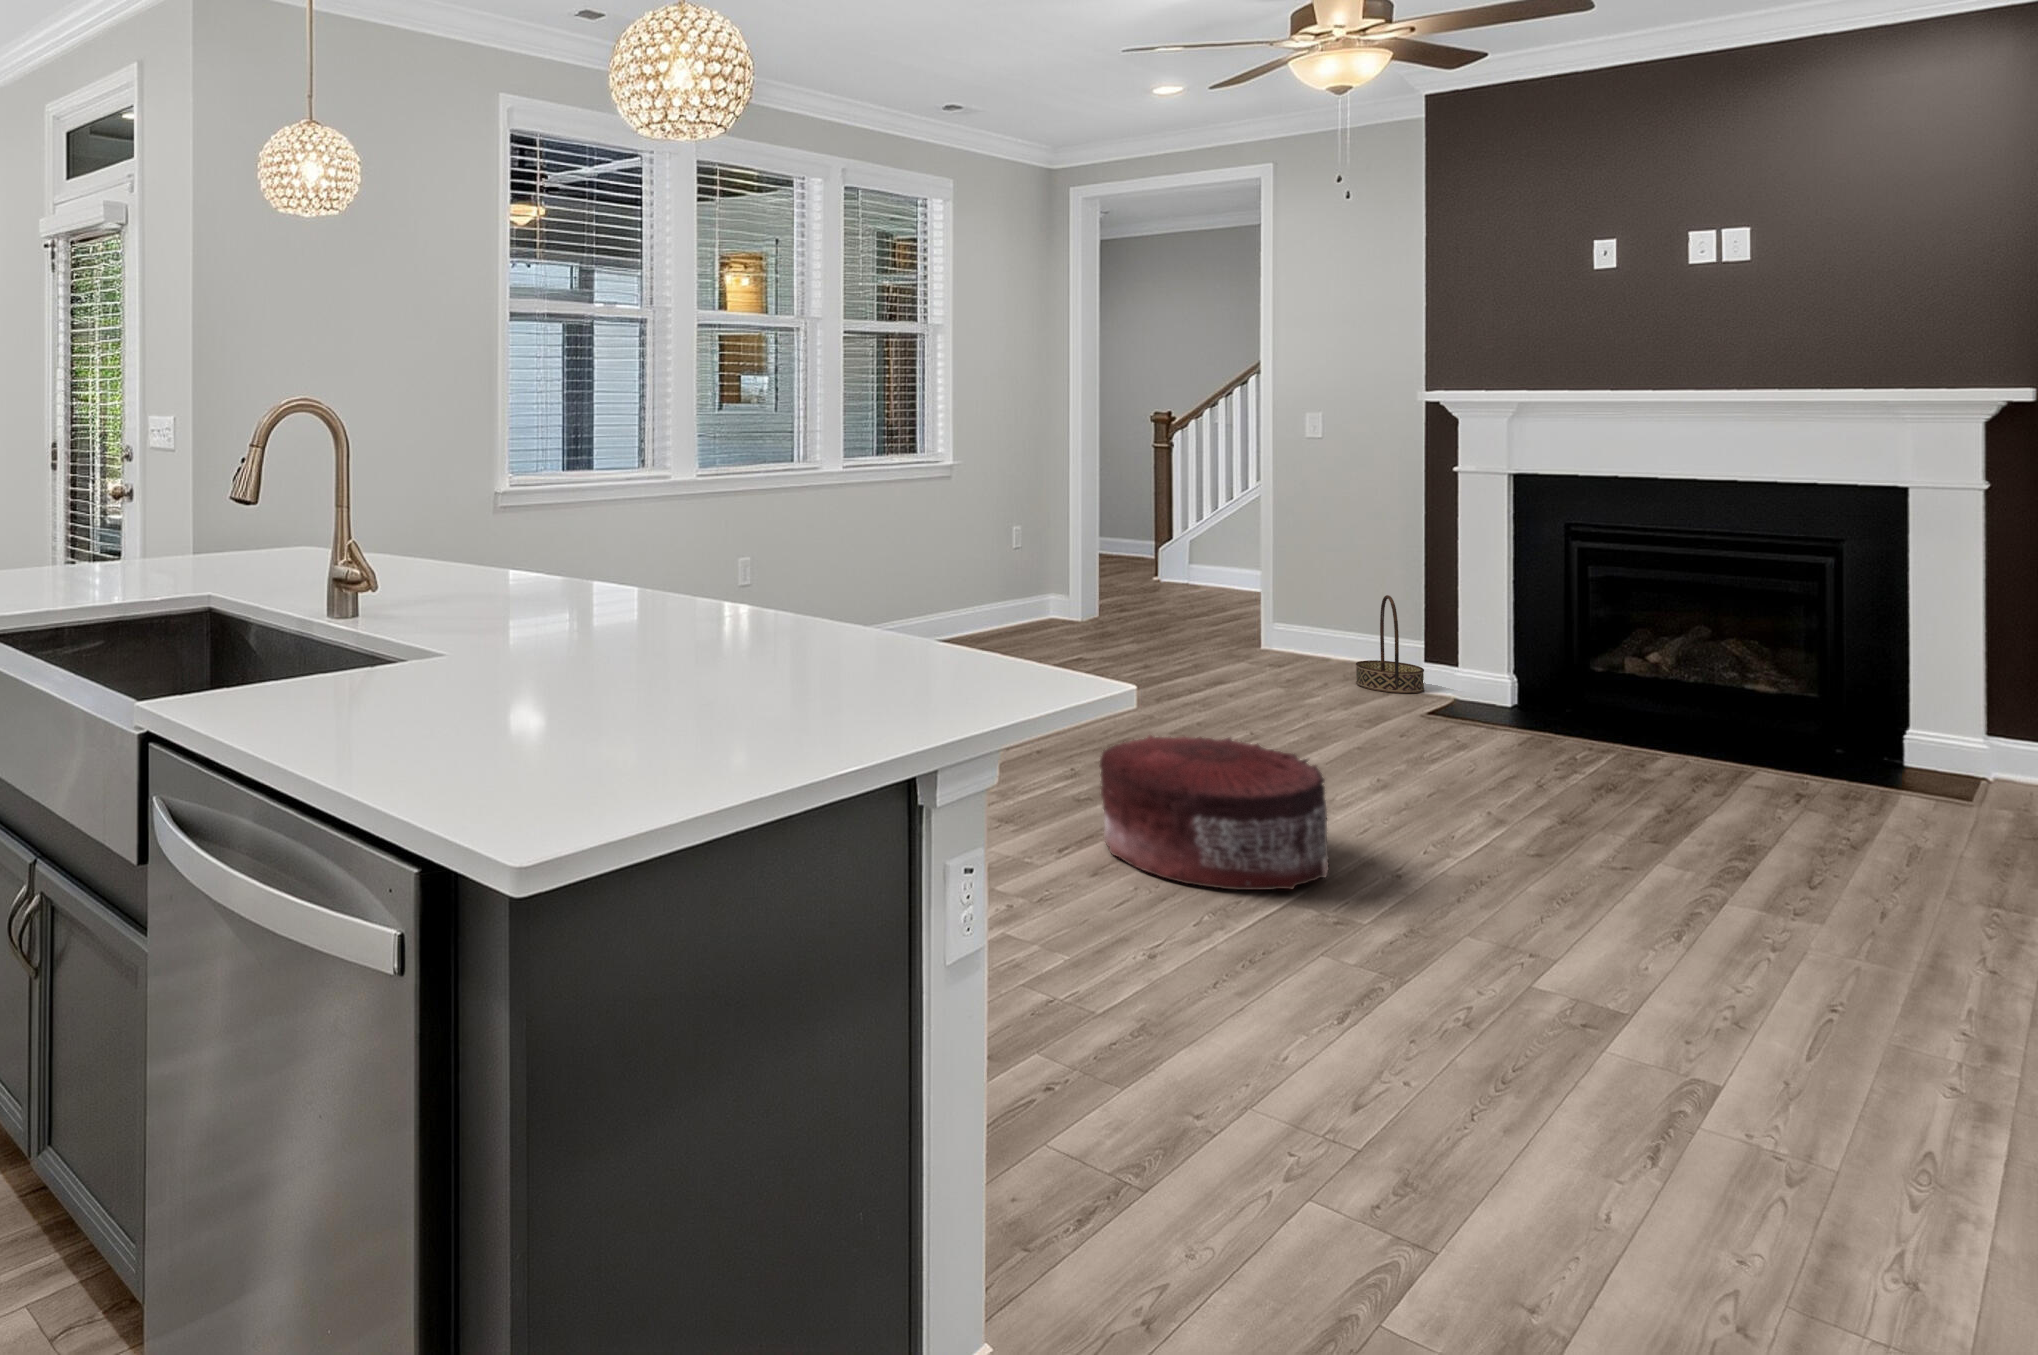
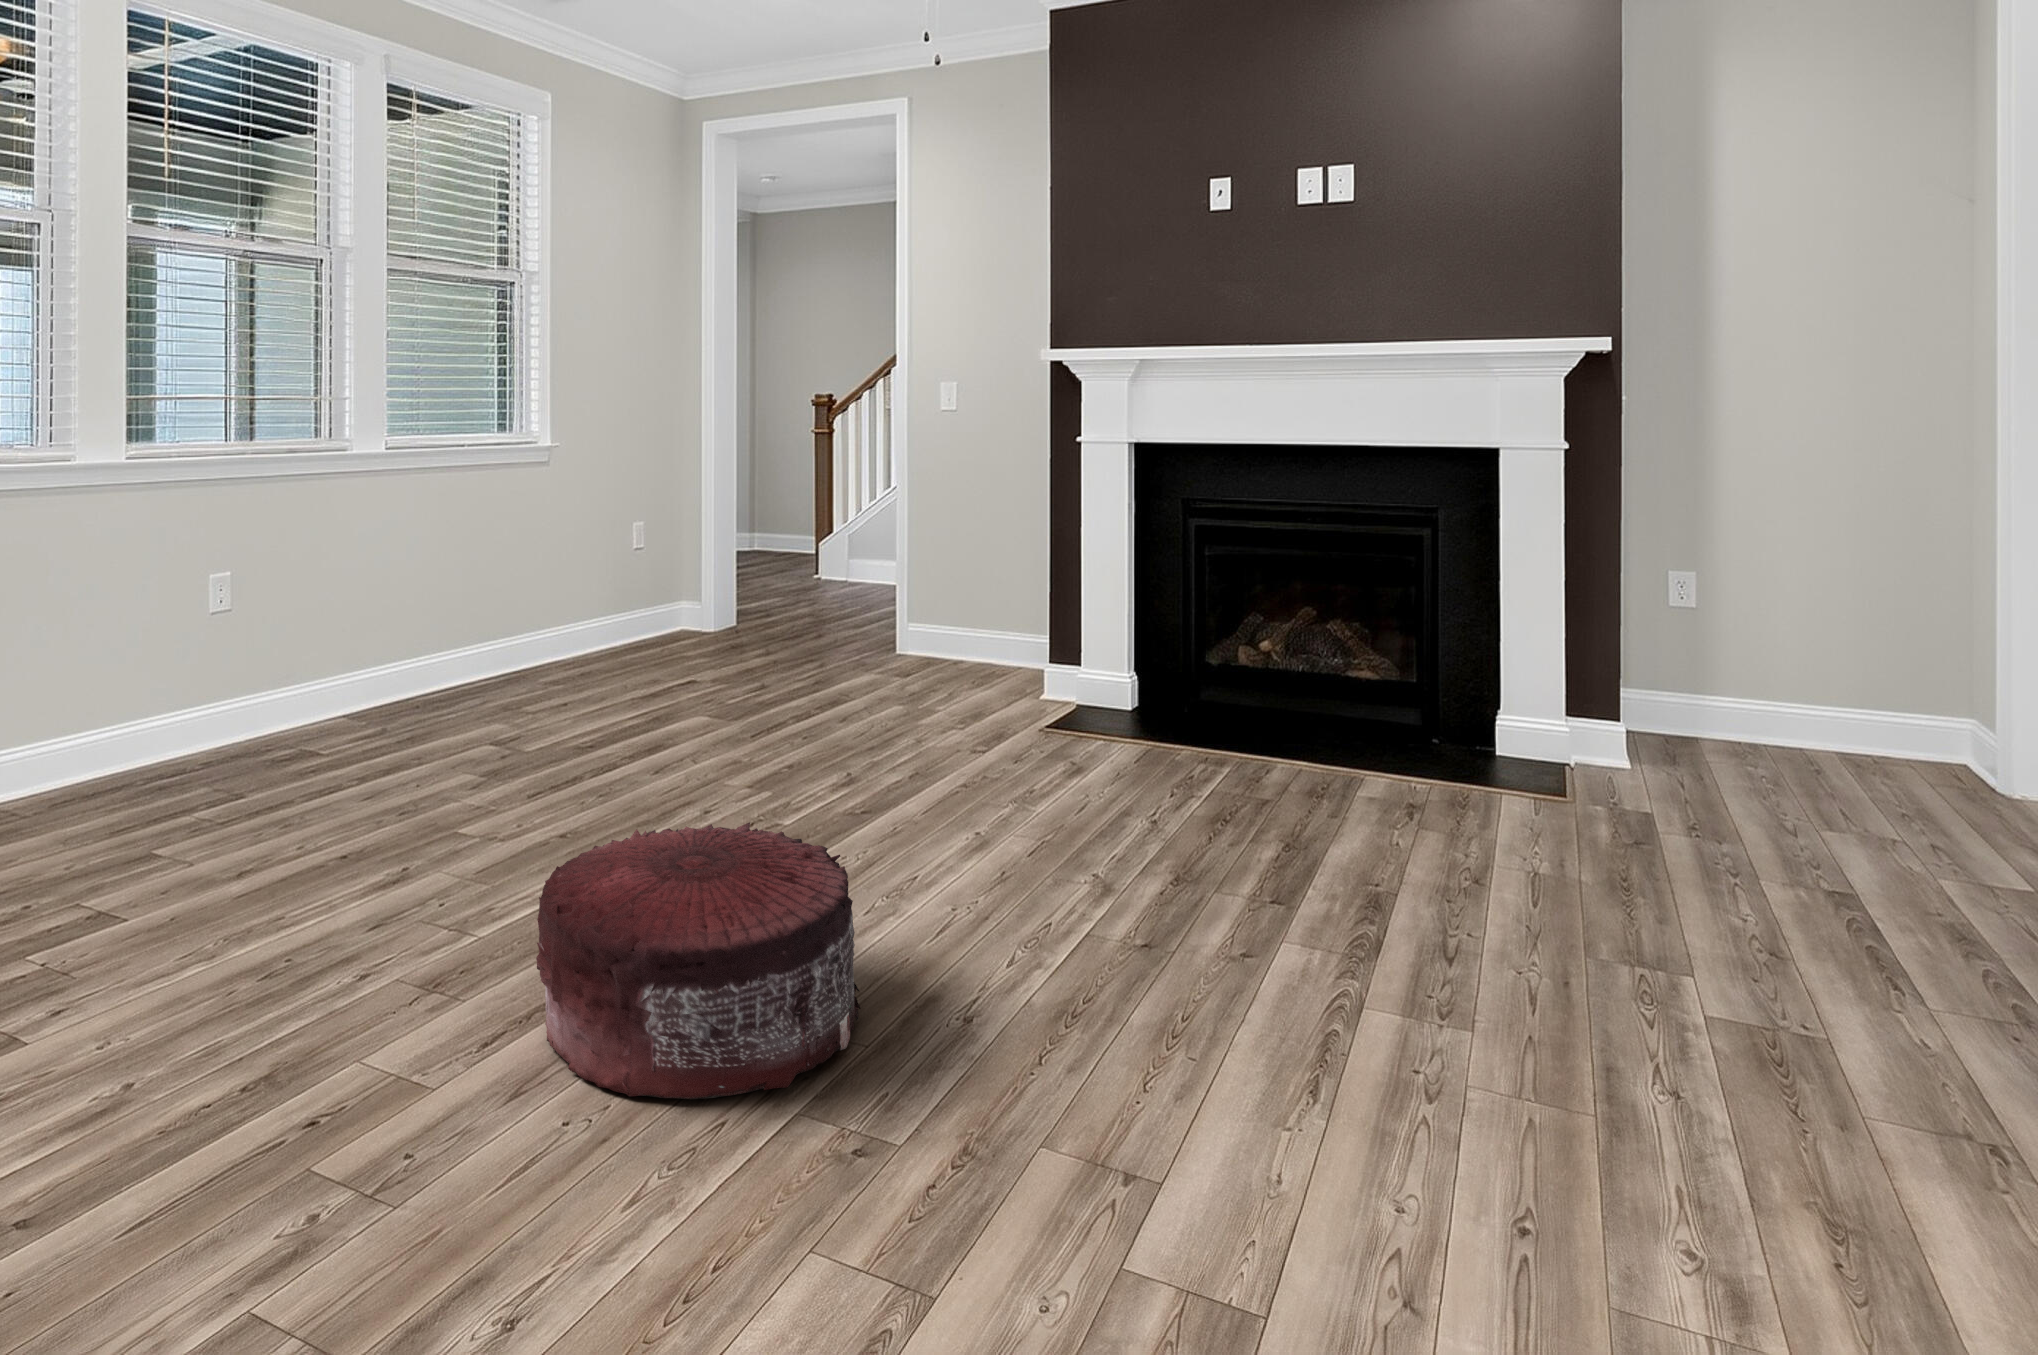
basket: present [1356,595,1424,693] -> none [981,587,1049,700]

